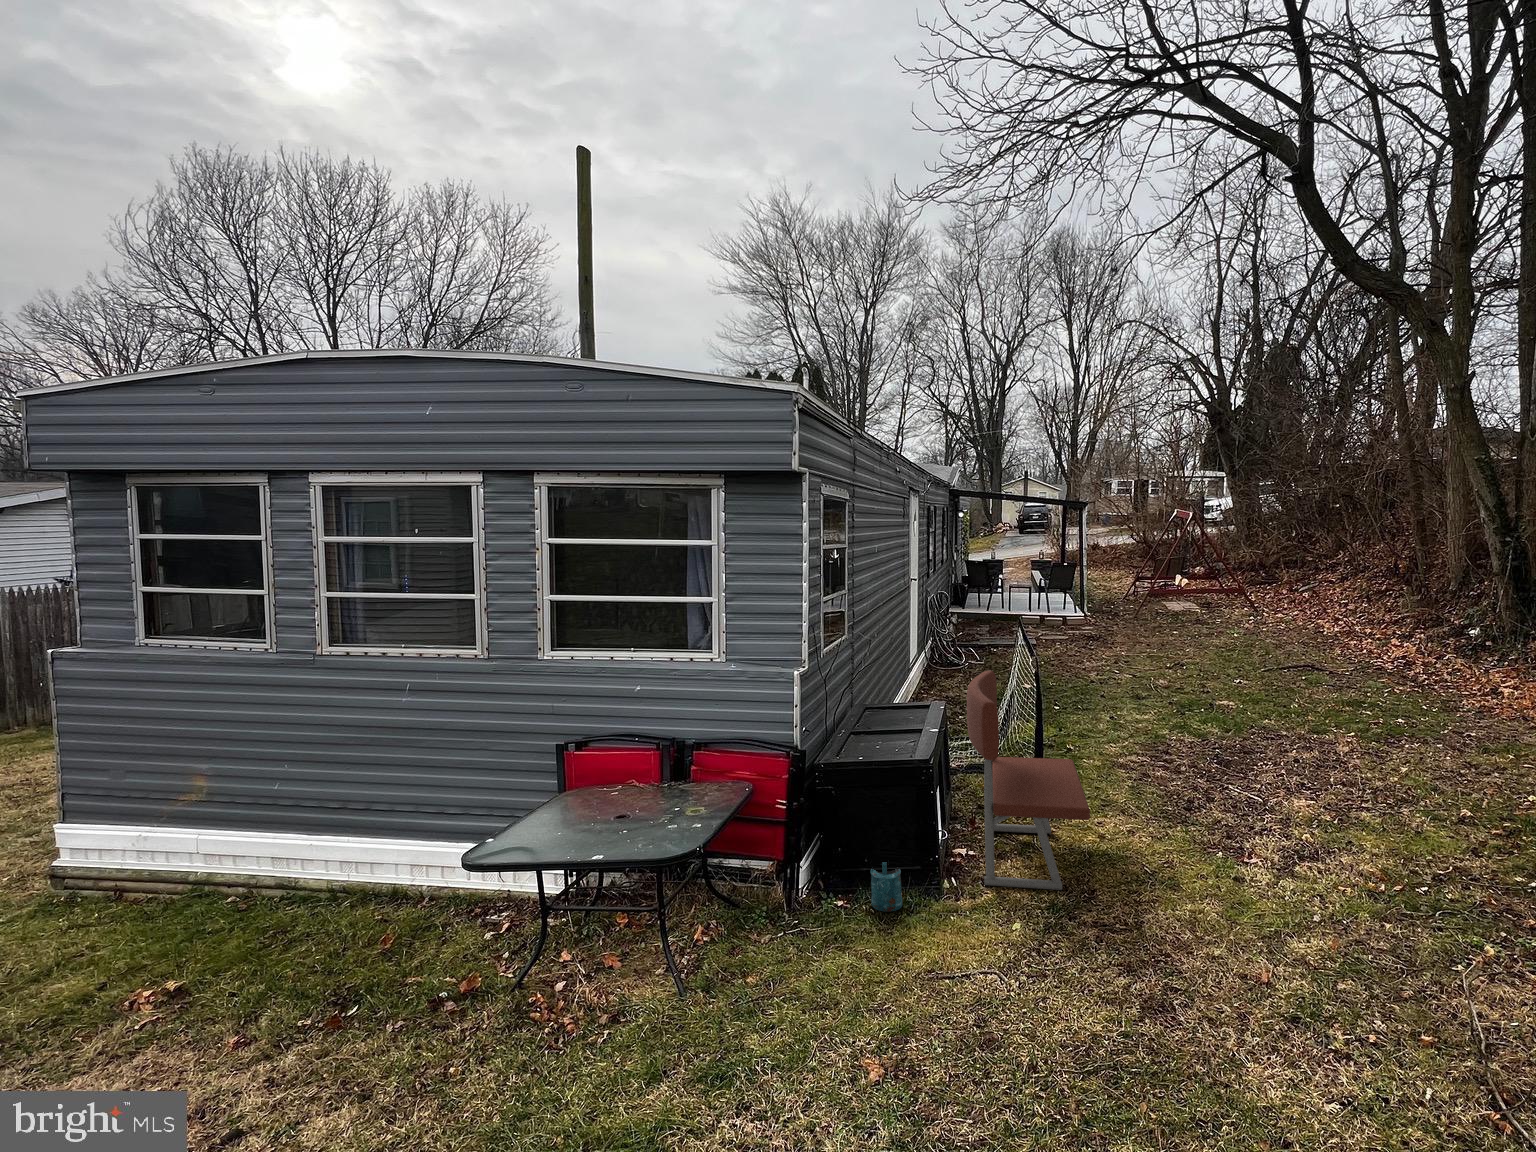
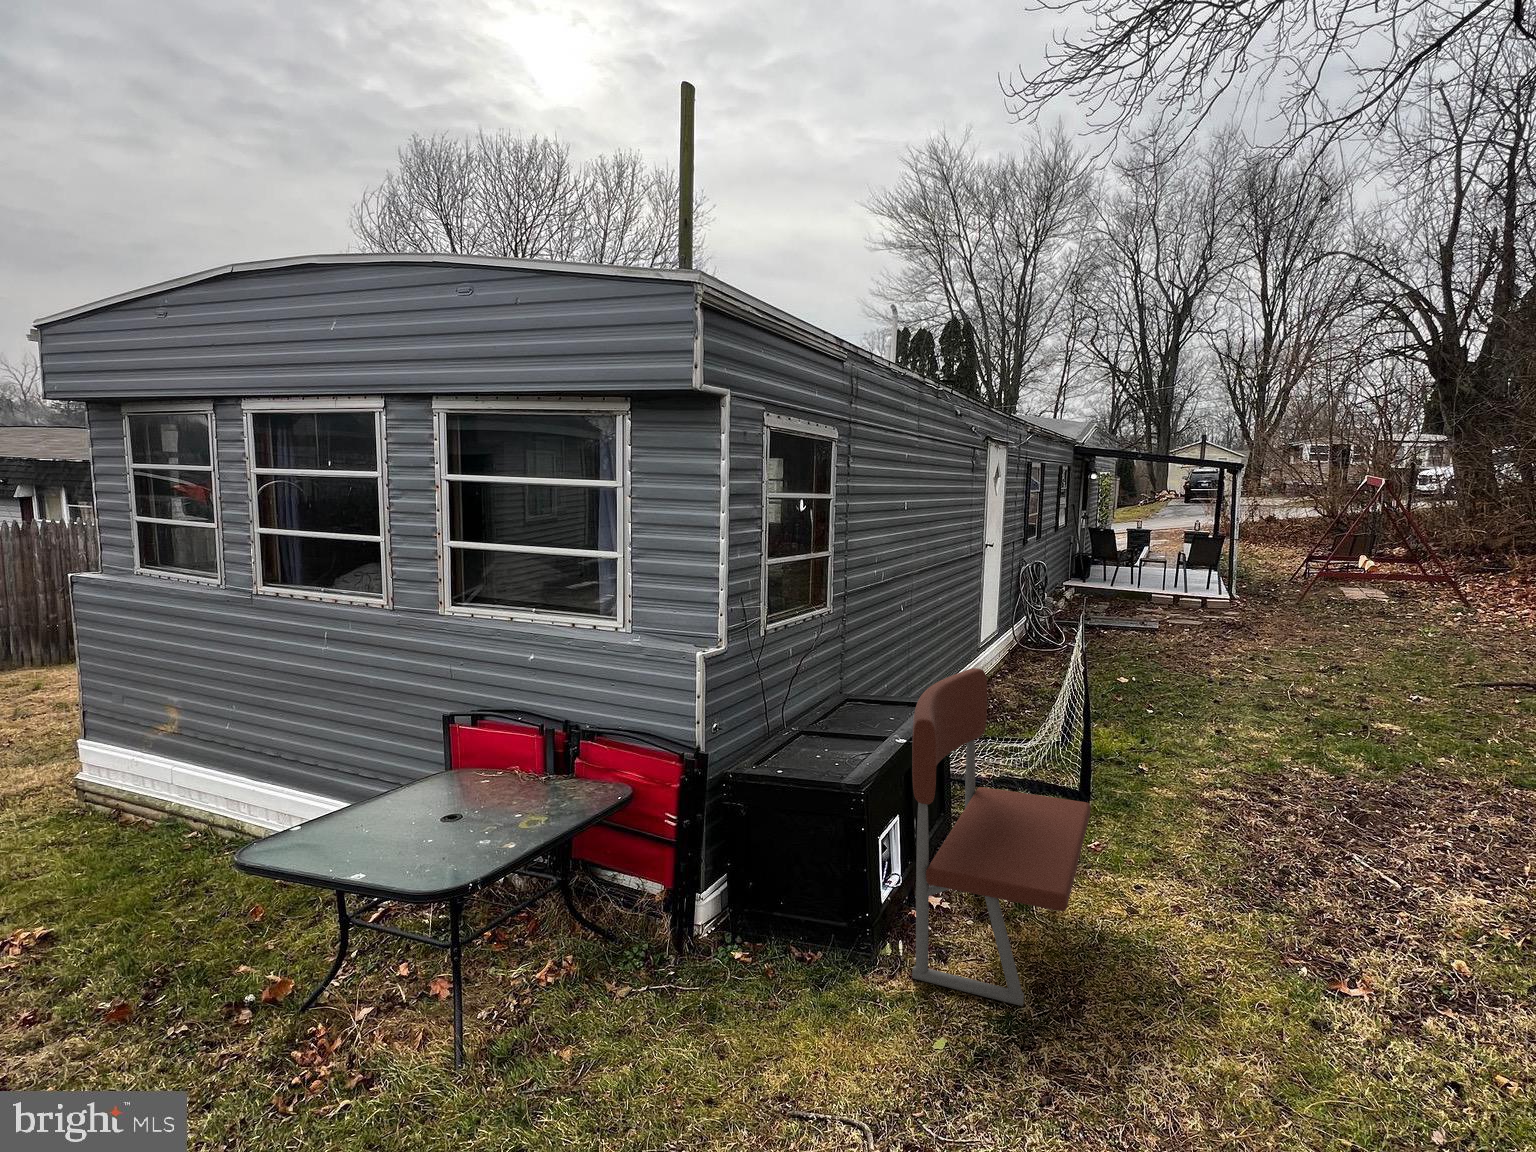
watering can: present [870,862,903,912] -> none [724,920,782,1004]

